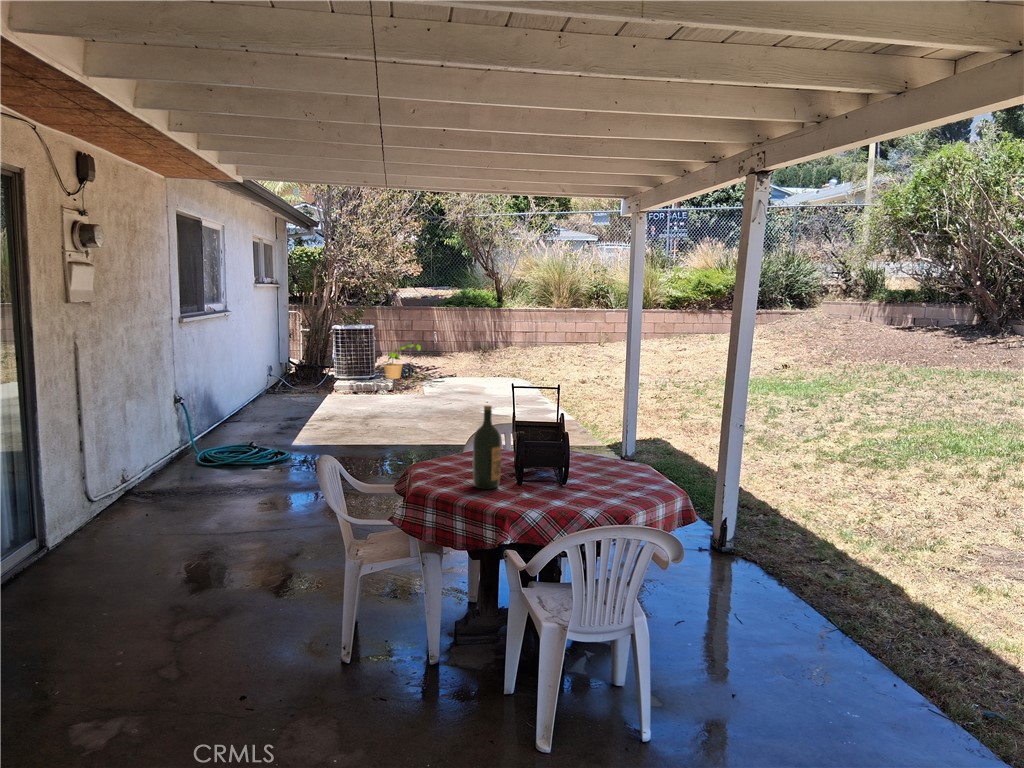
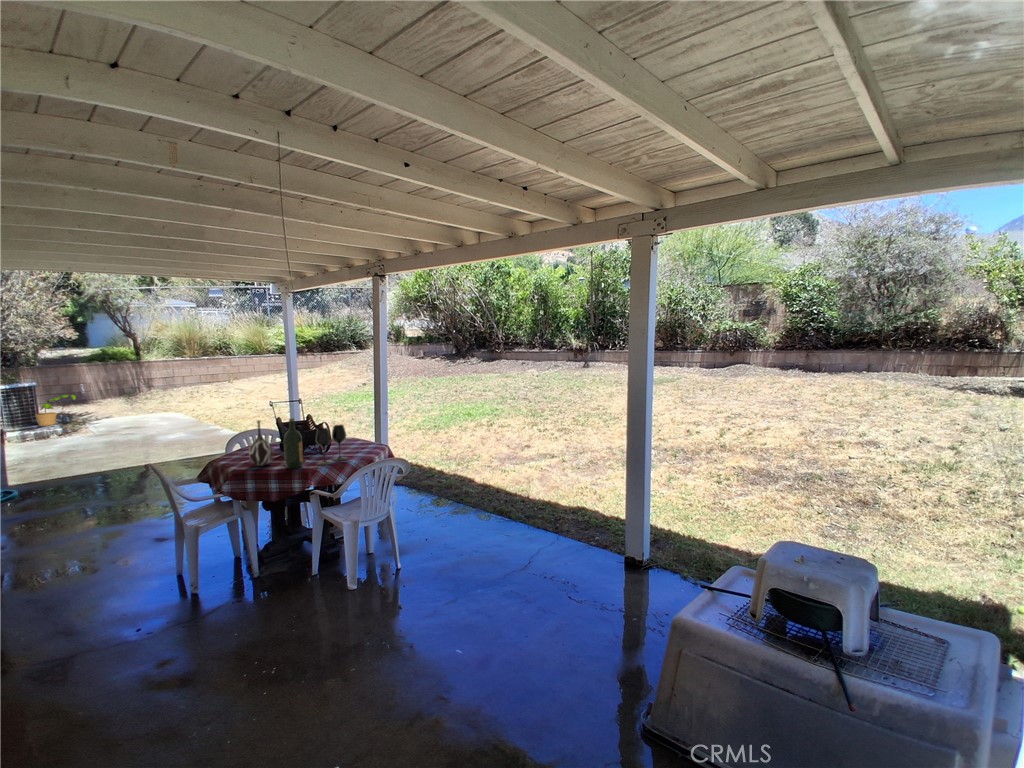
vase: none [435,402,468,475] -> present [249,420,272,466]
wine glass: none [520,428,577,494] -> present [316,425,347,465]

